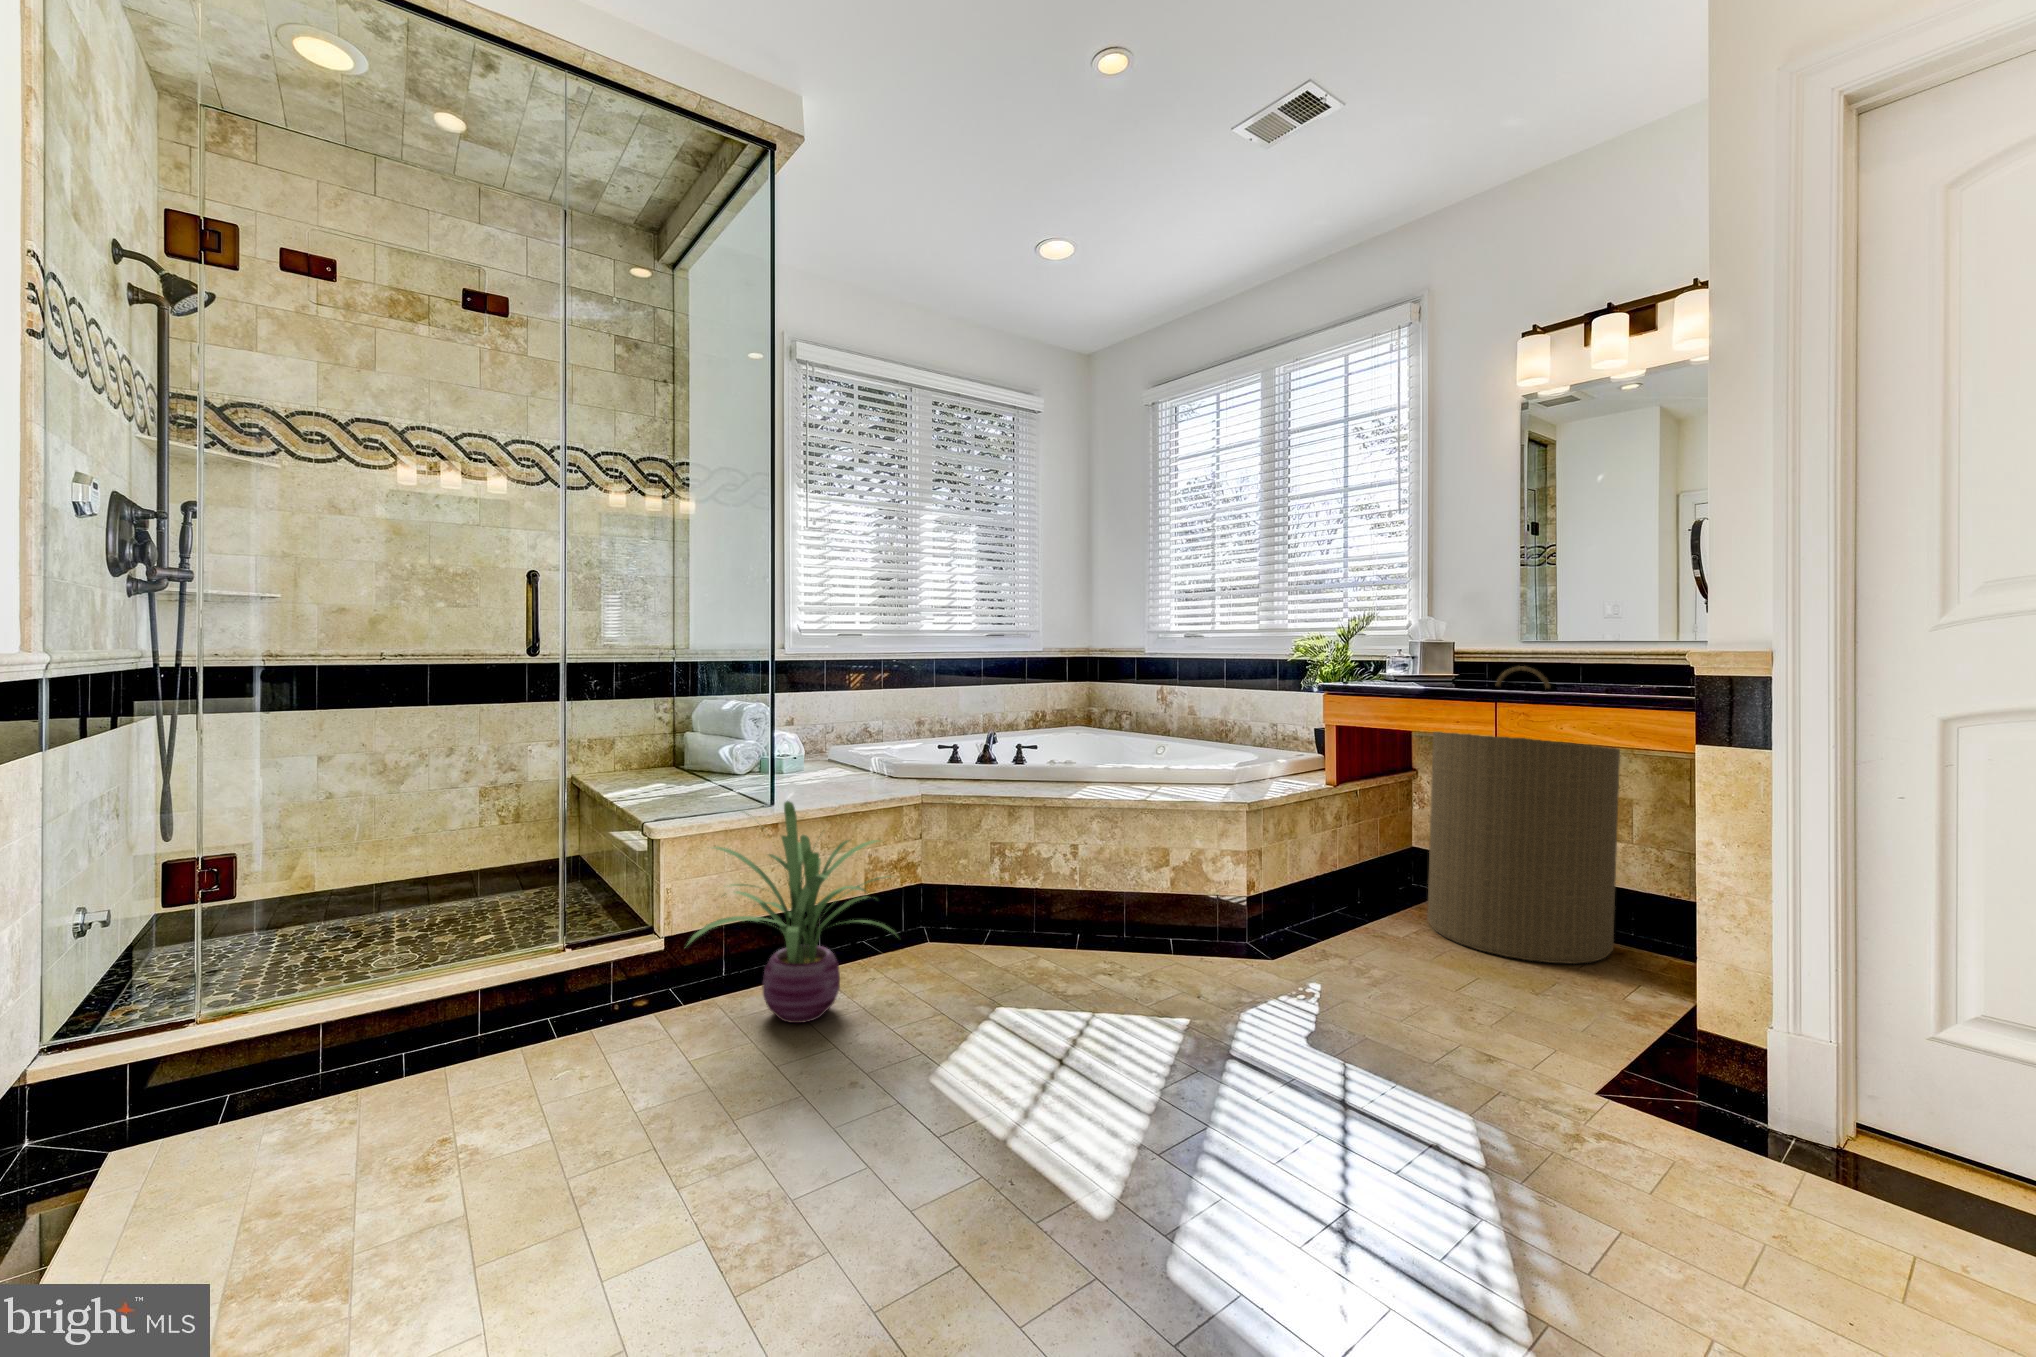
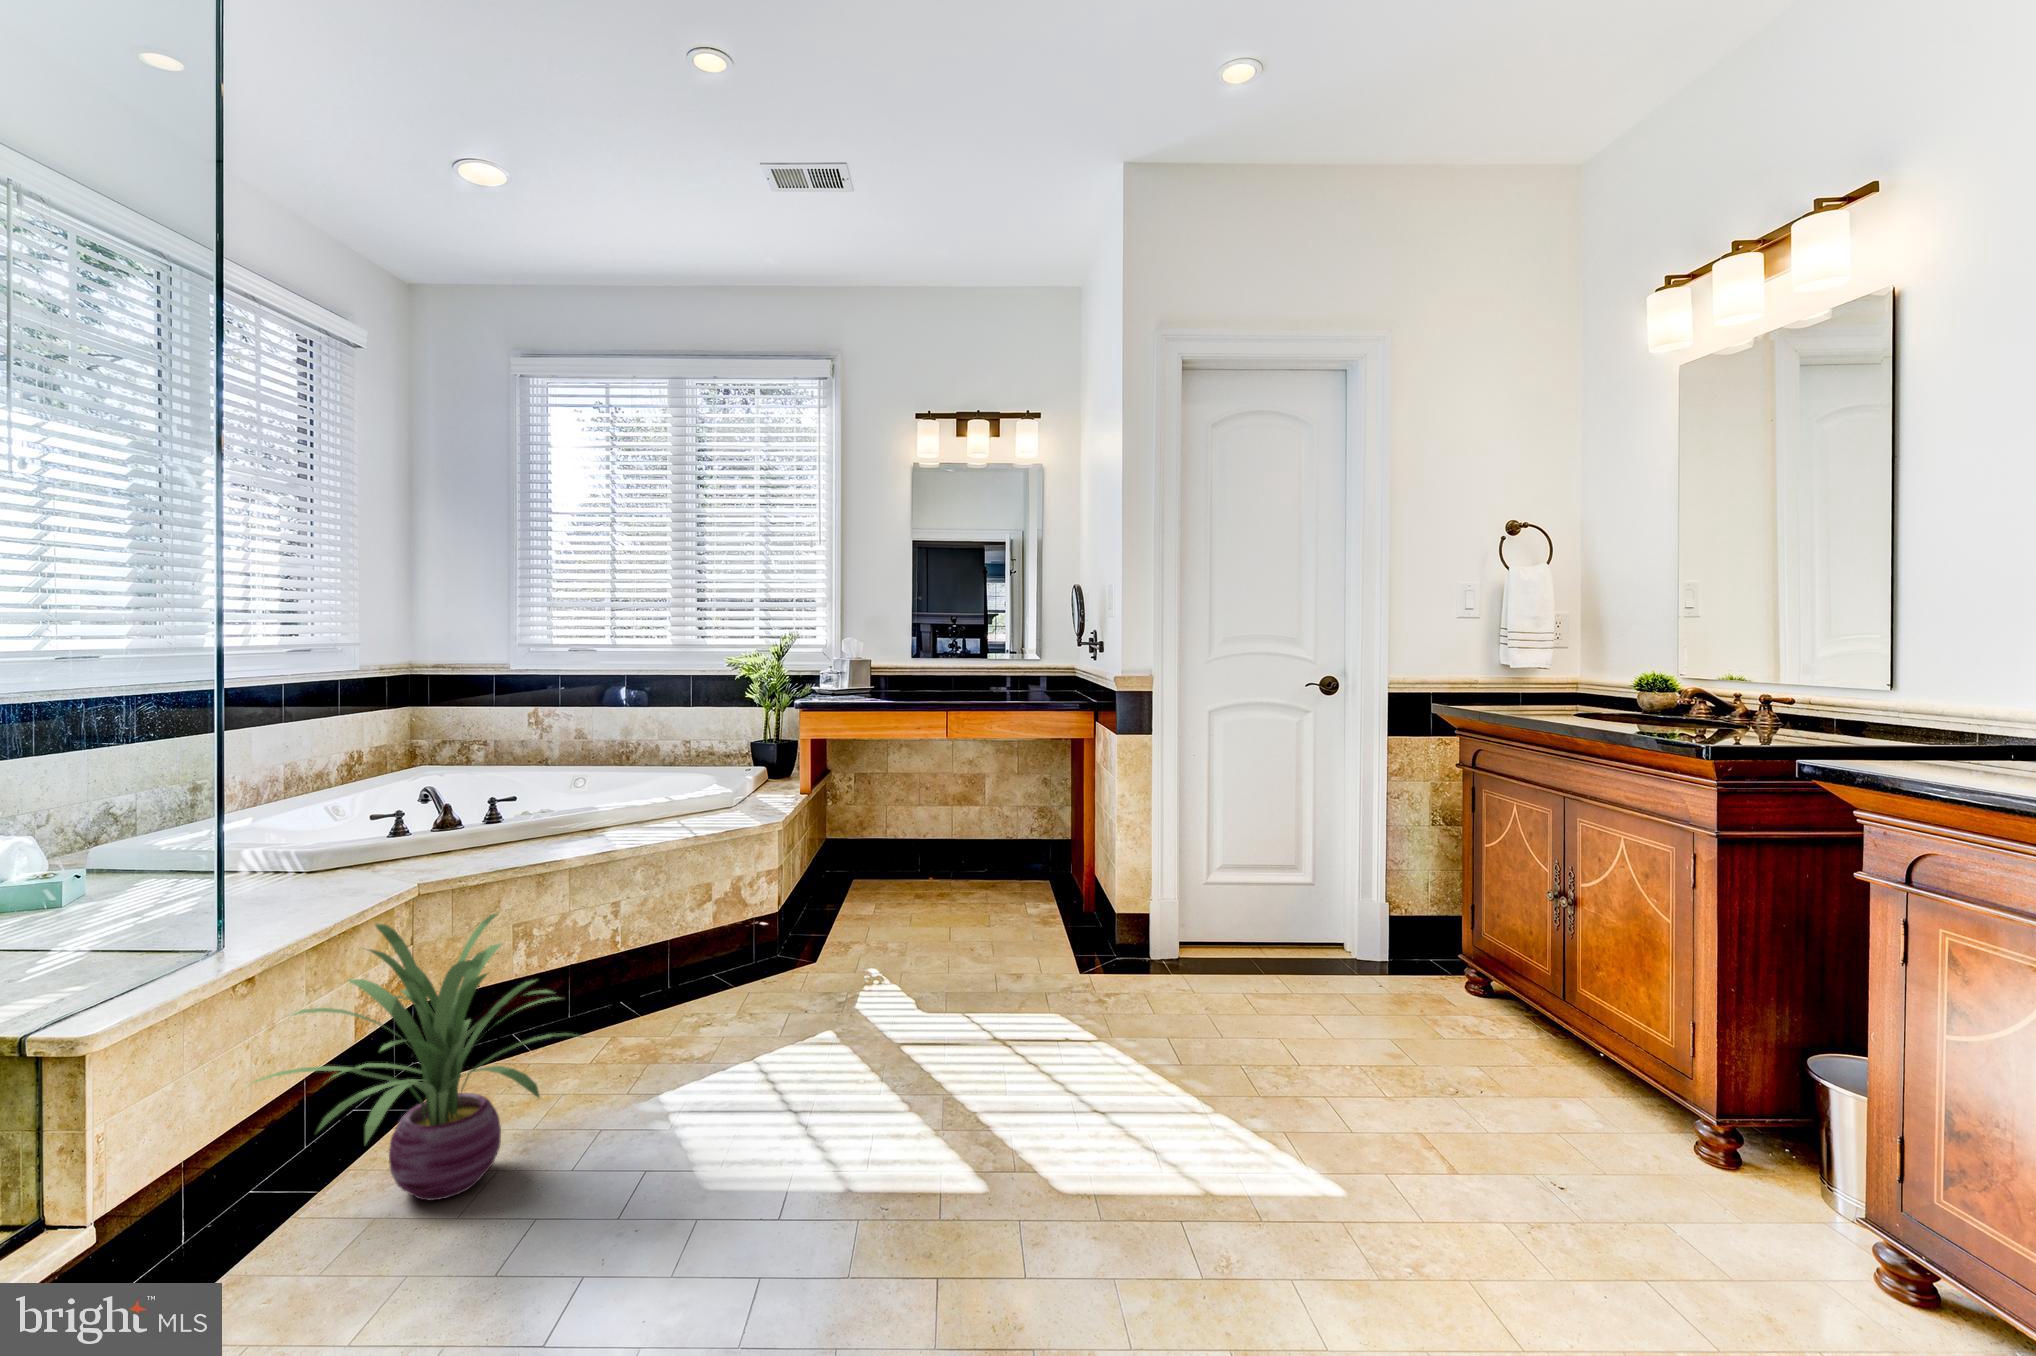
laundry hamper: present [1427,666,1620,964] -> none [859,680,1017,910]

